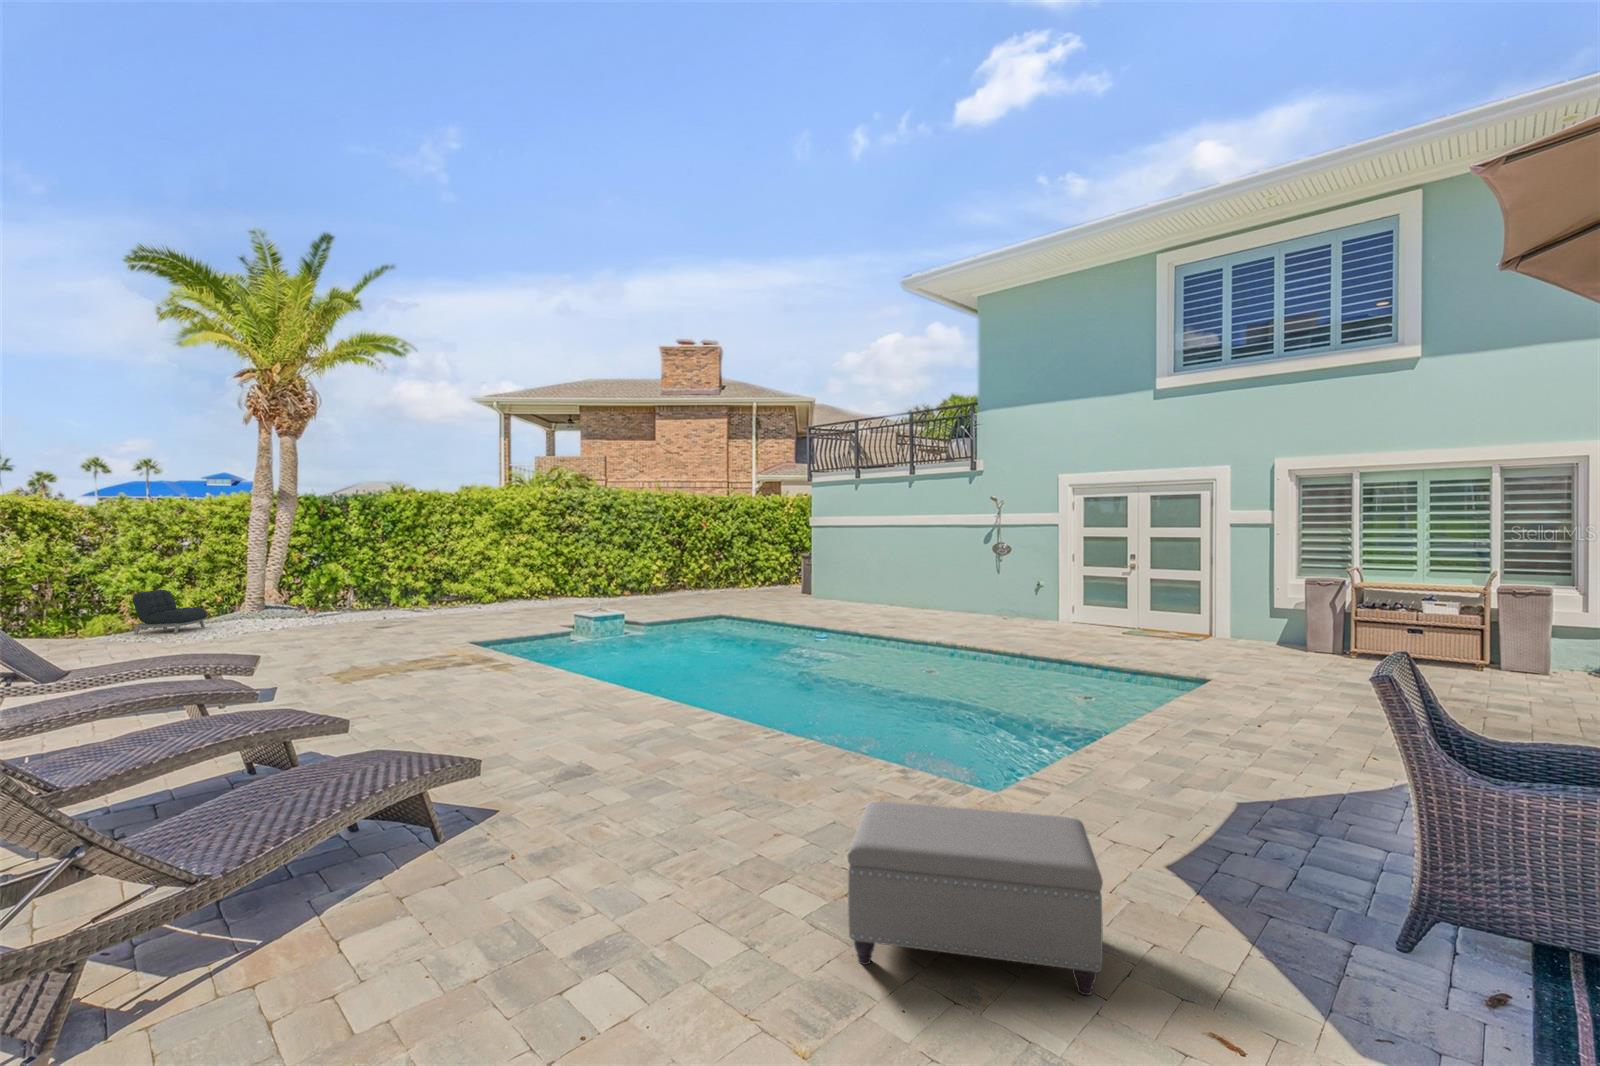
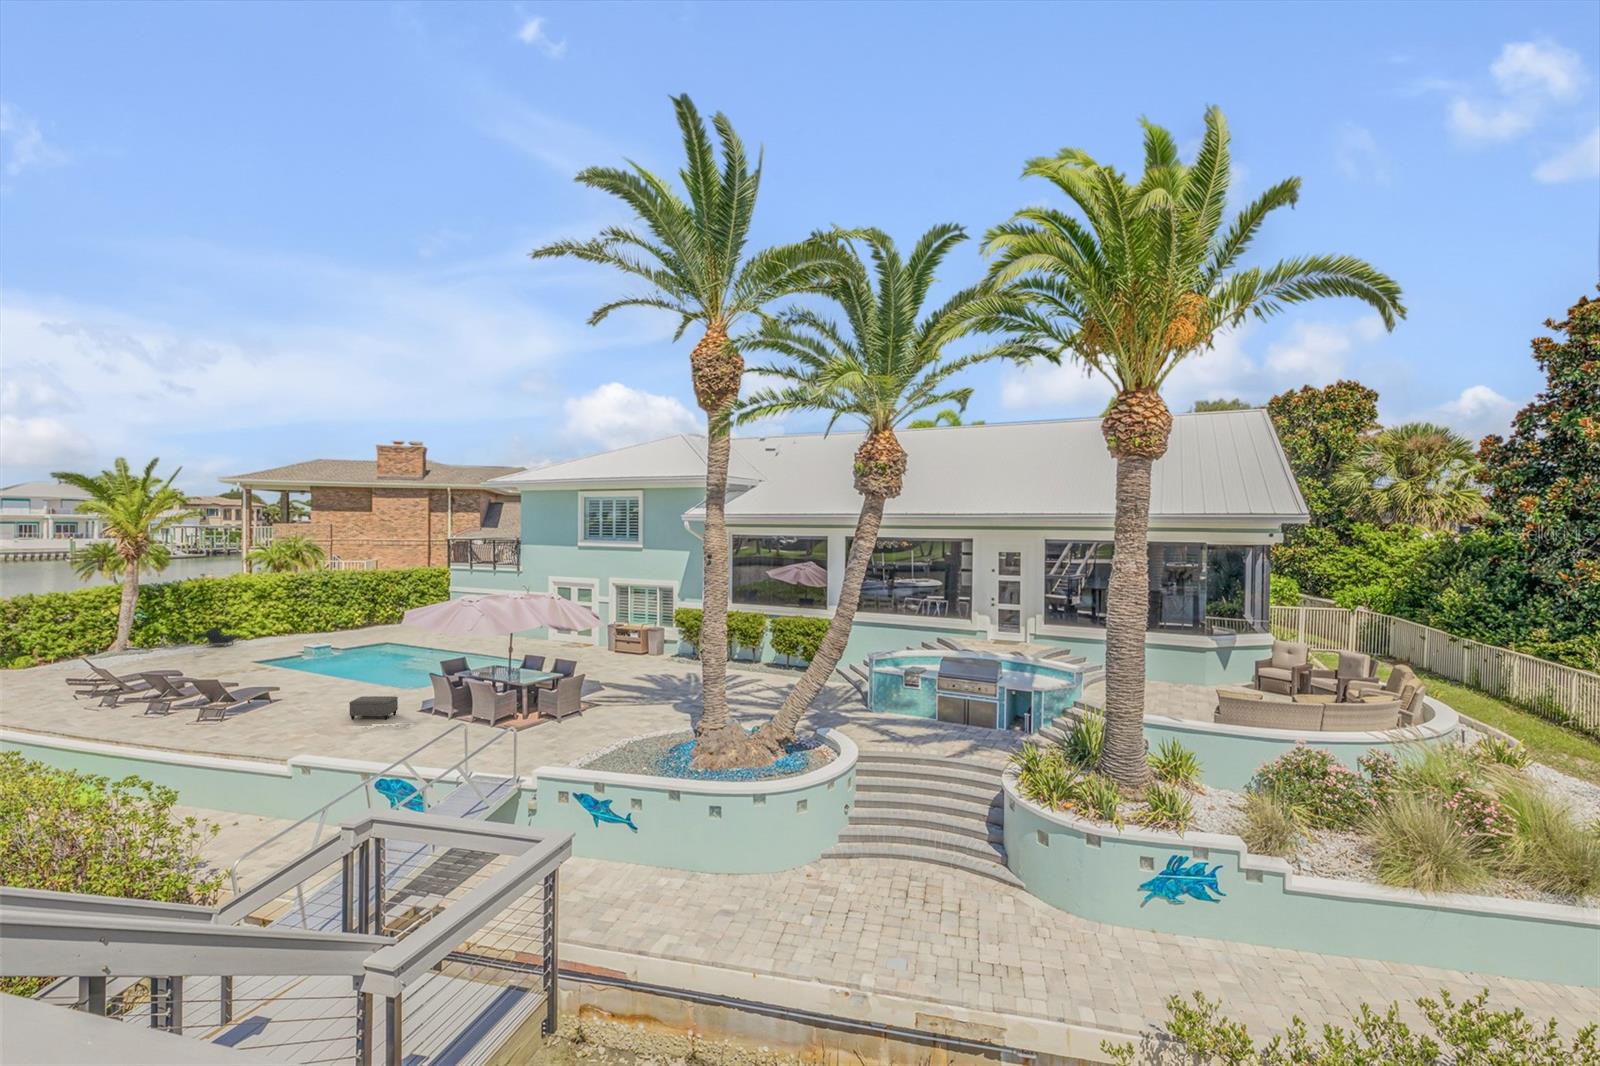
armchair: present [133,590,207,634] -> present [205,628,235,647]

